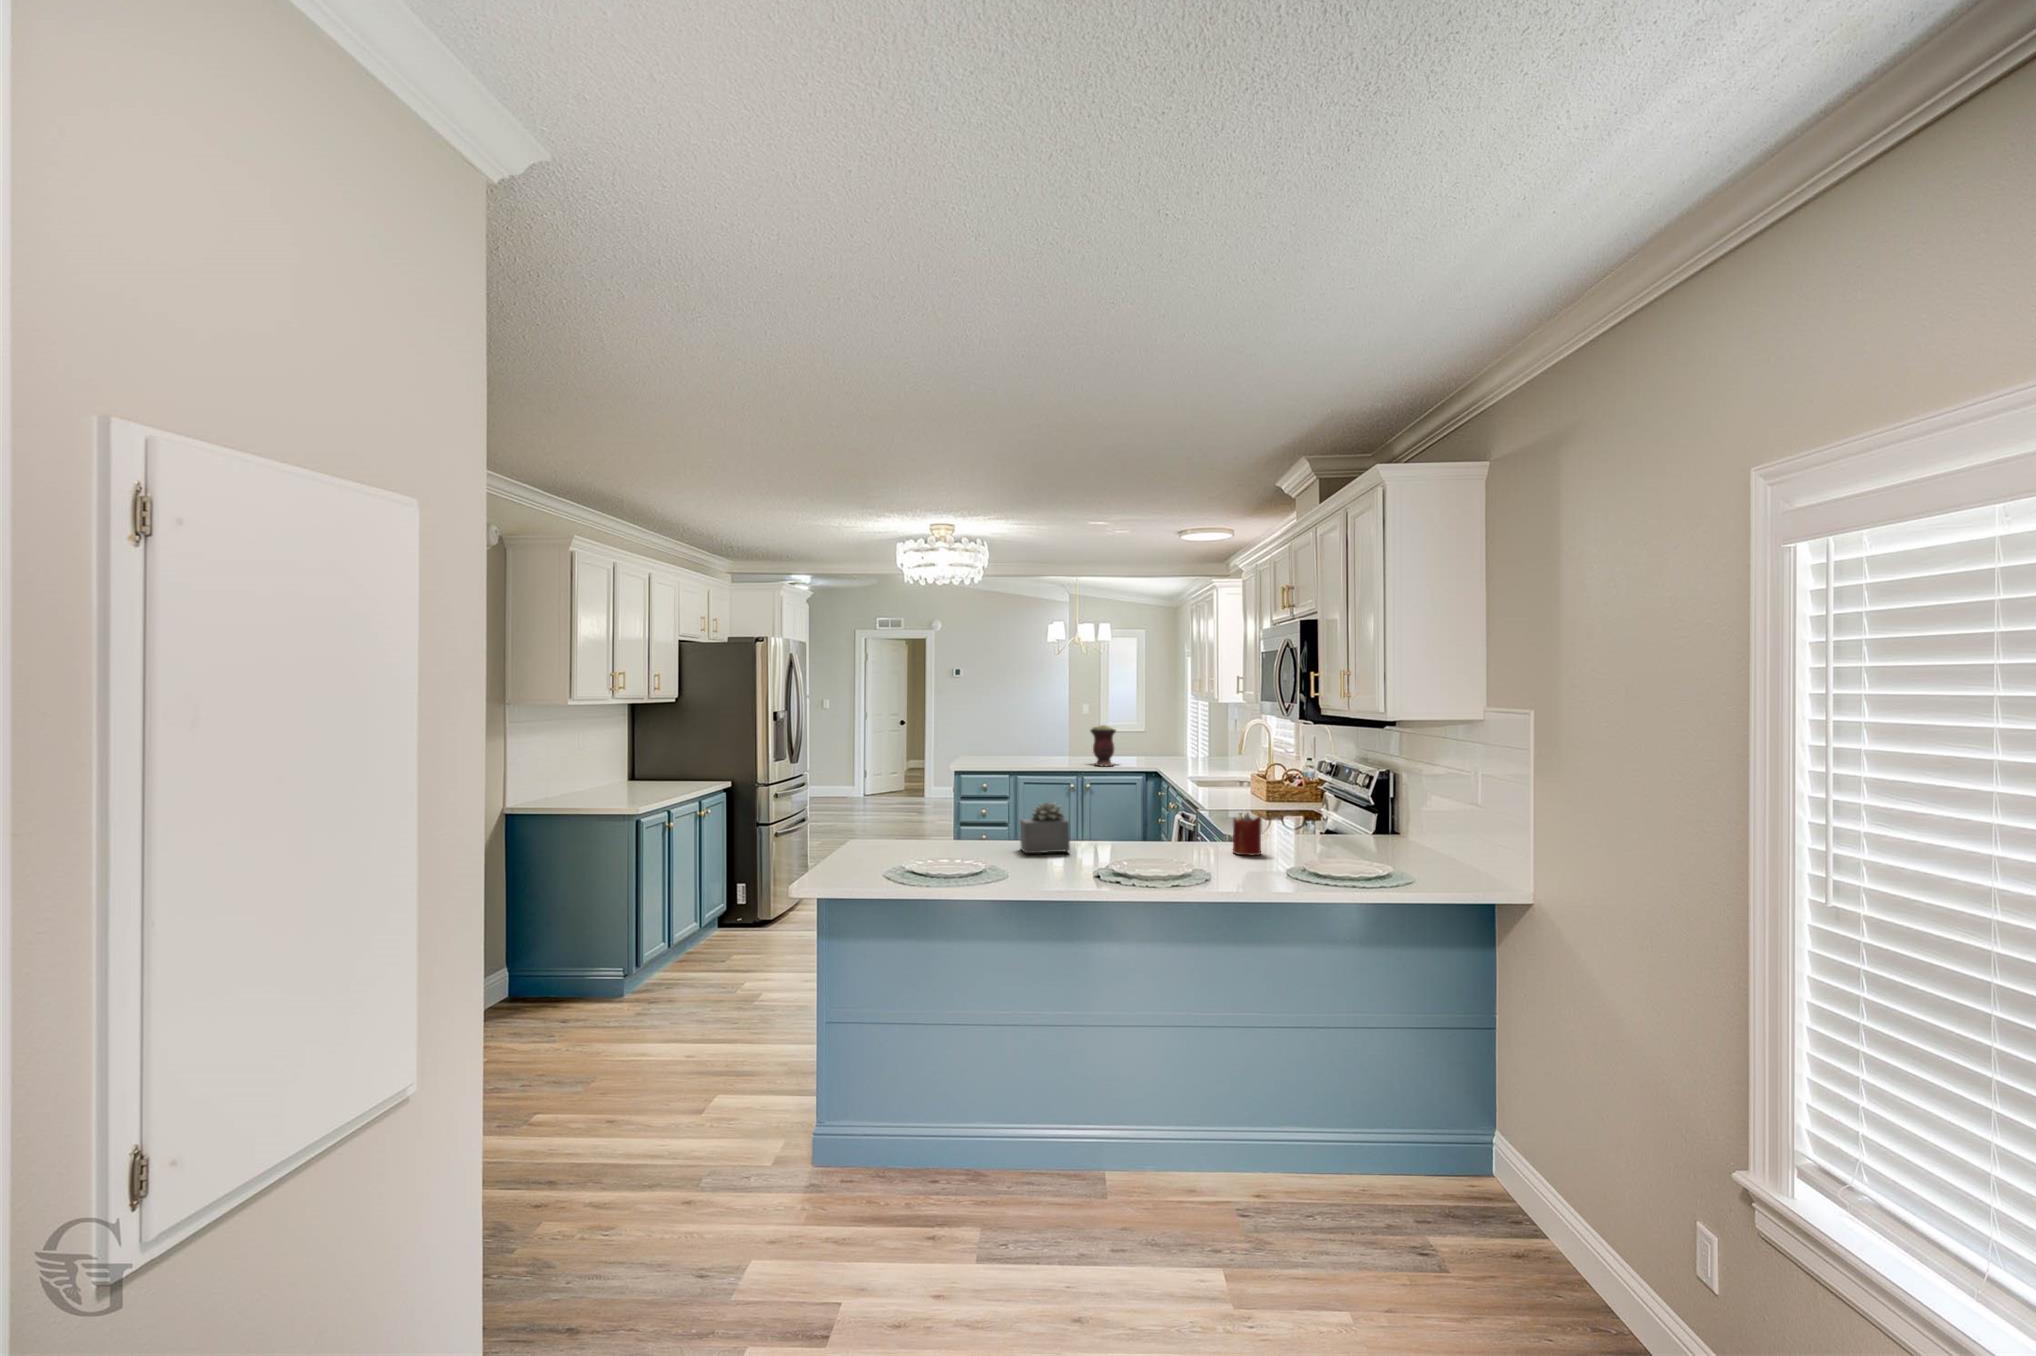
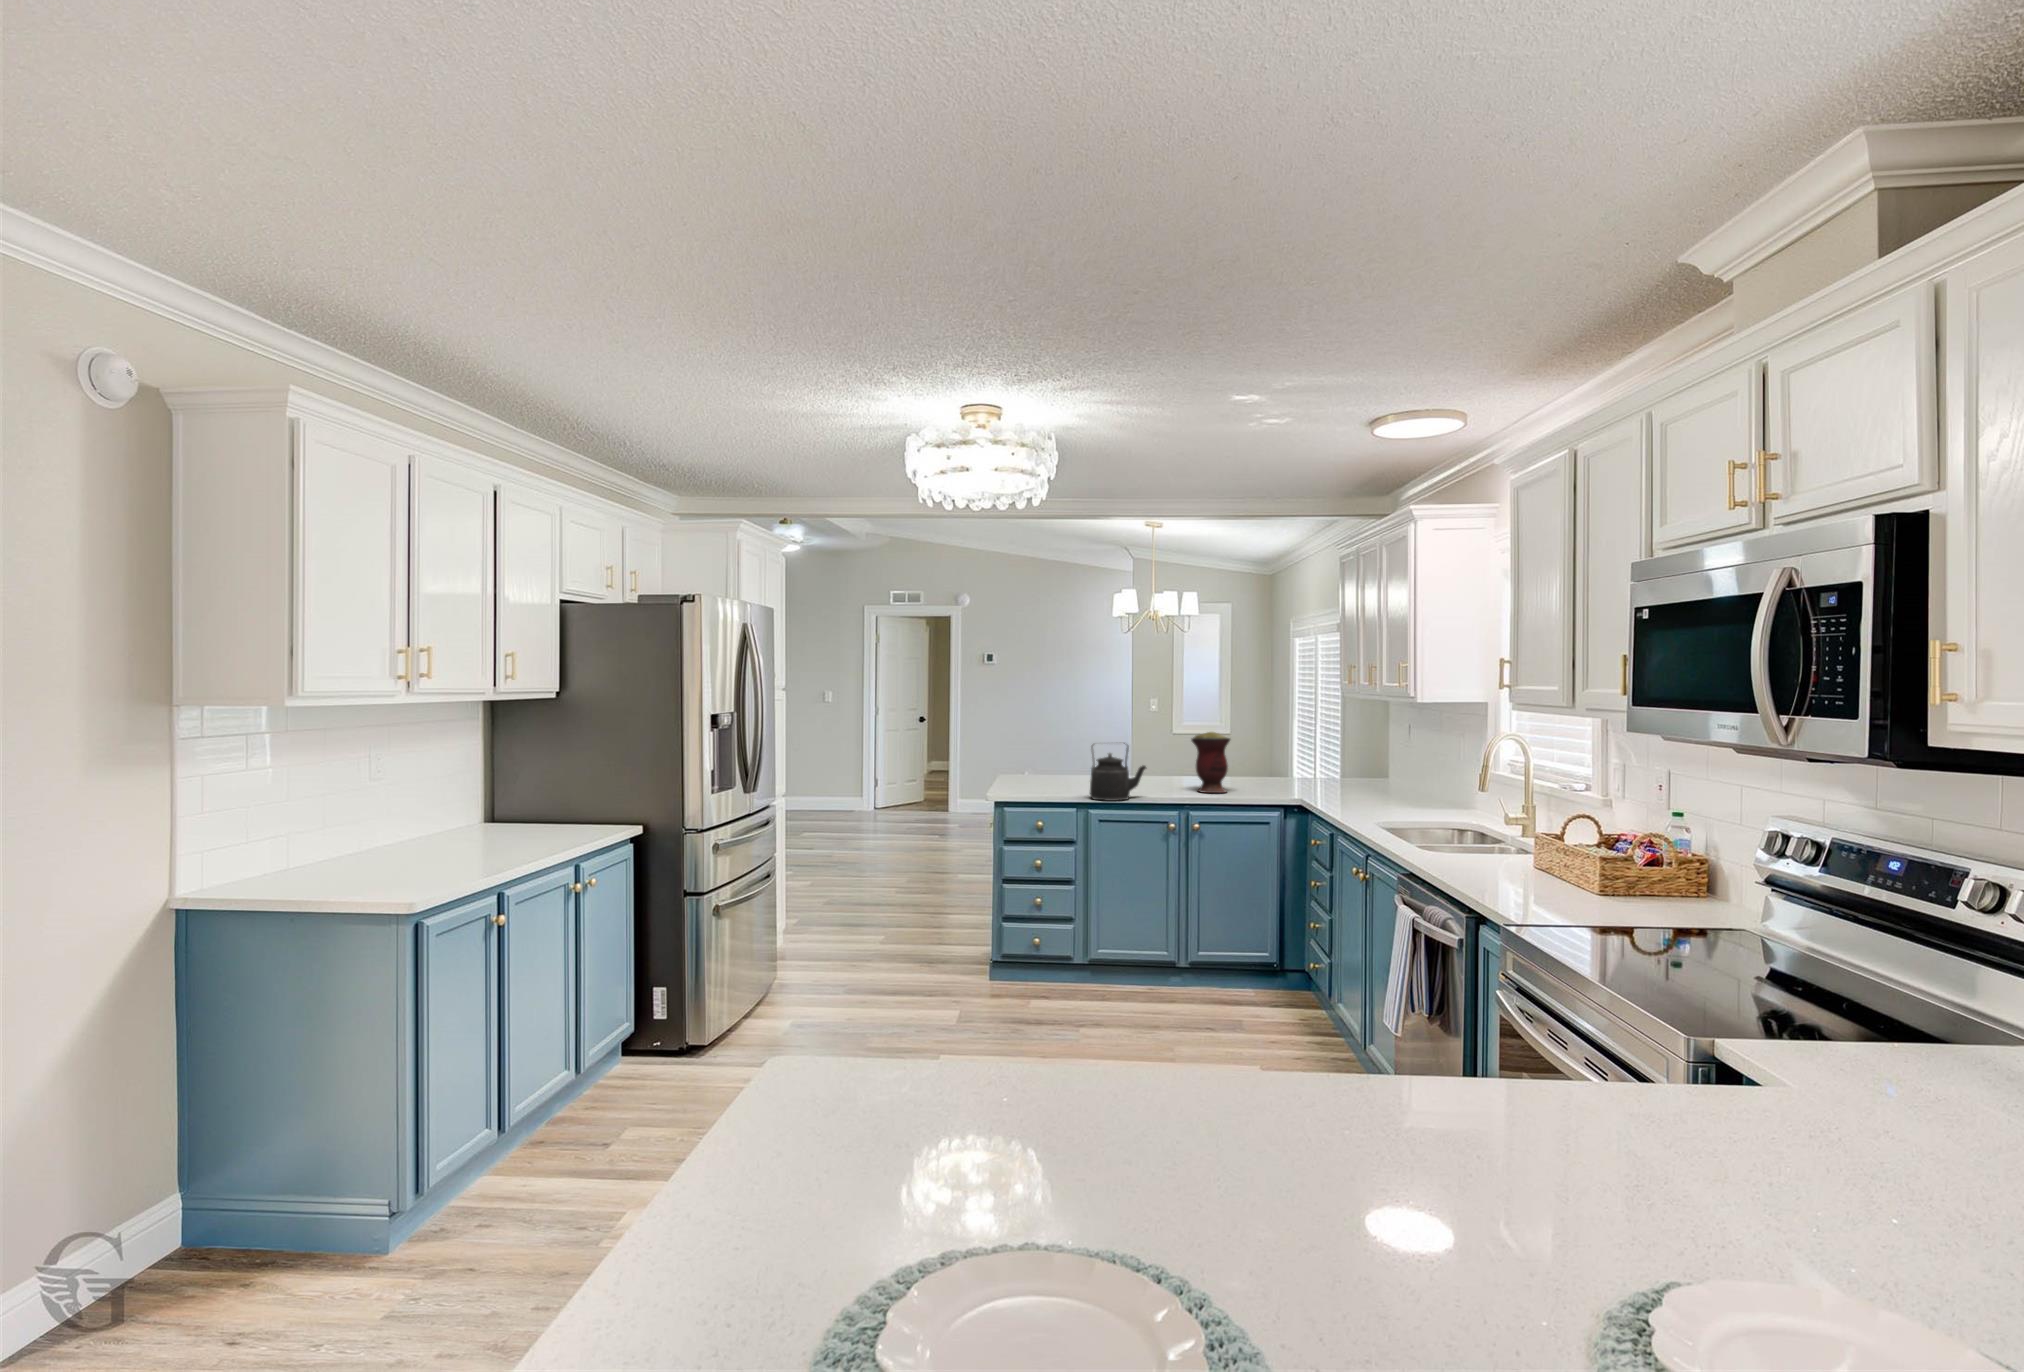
kettle: none [1019,732,1058,770] -> present [1090,743,1146,801]
succulent plant: present [1020,802,1070,853] -> none [1207,993,1366,1163]
candle: present [1233,813,1261,855] -> none [1812,1040,1924,1177]

